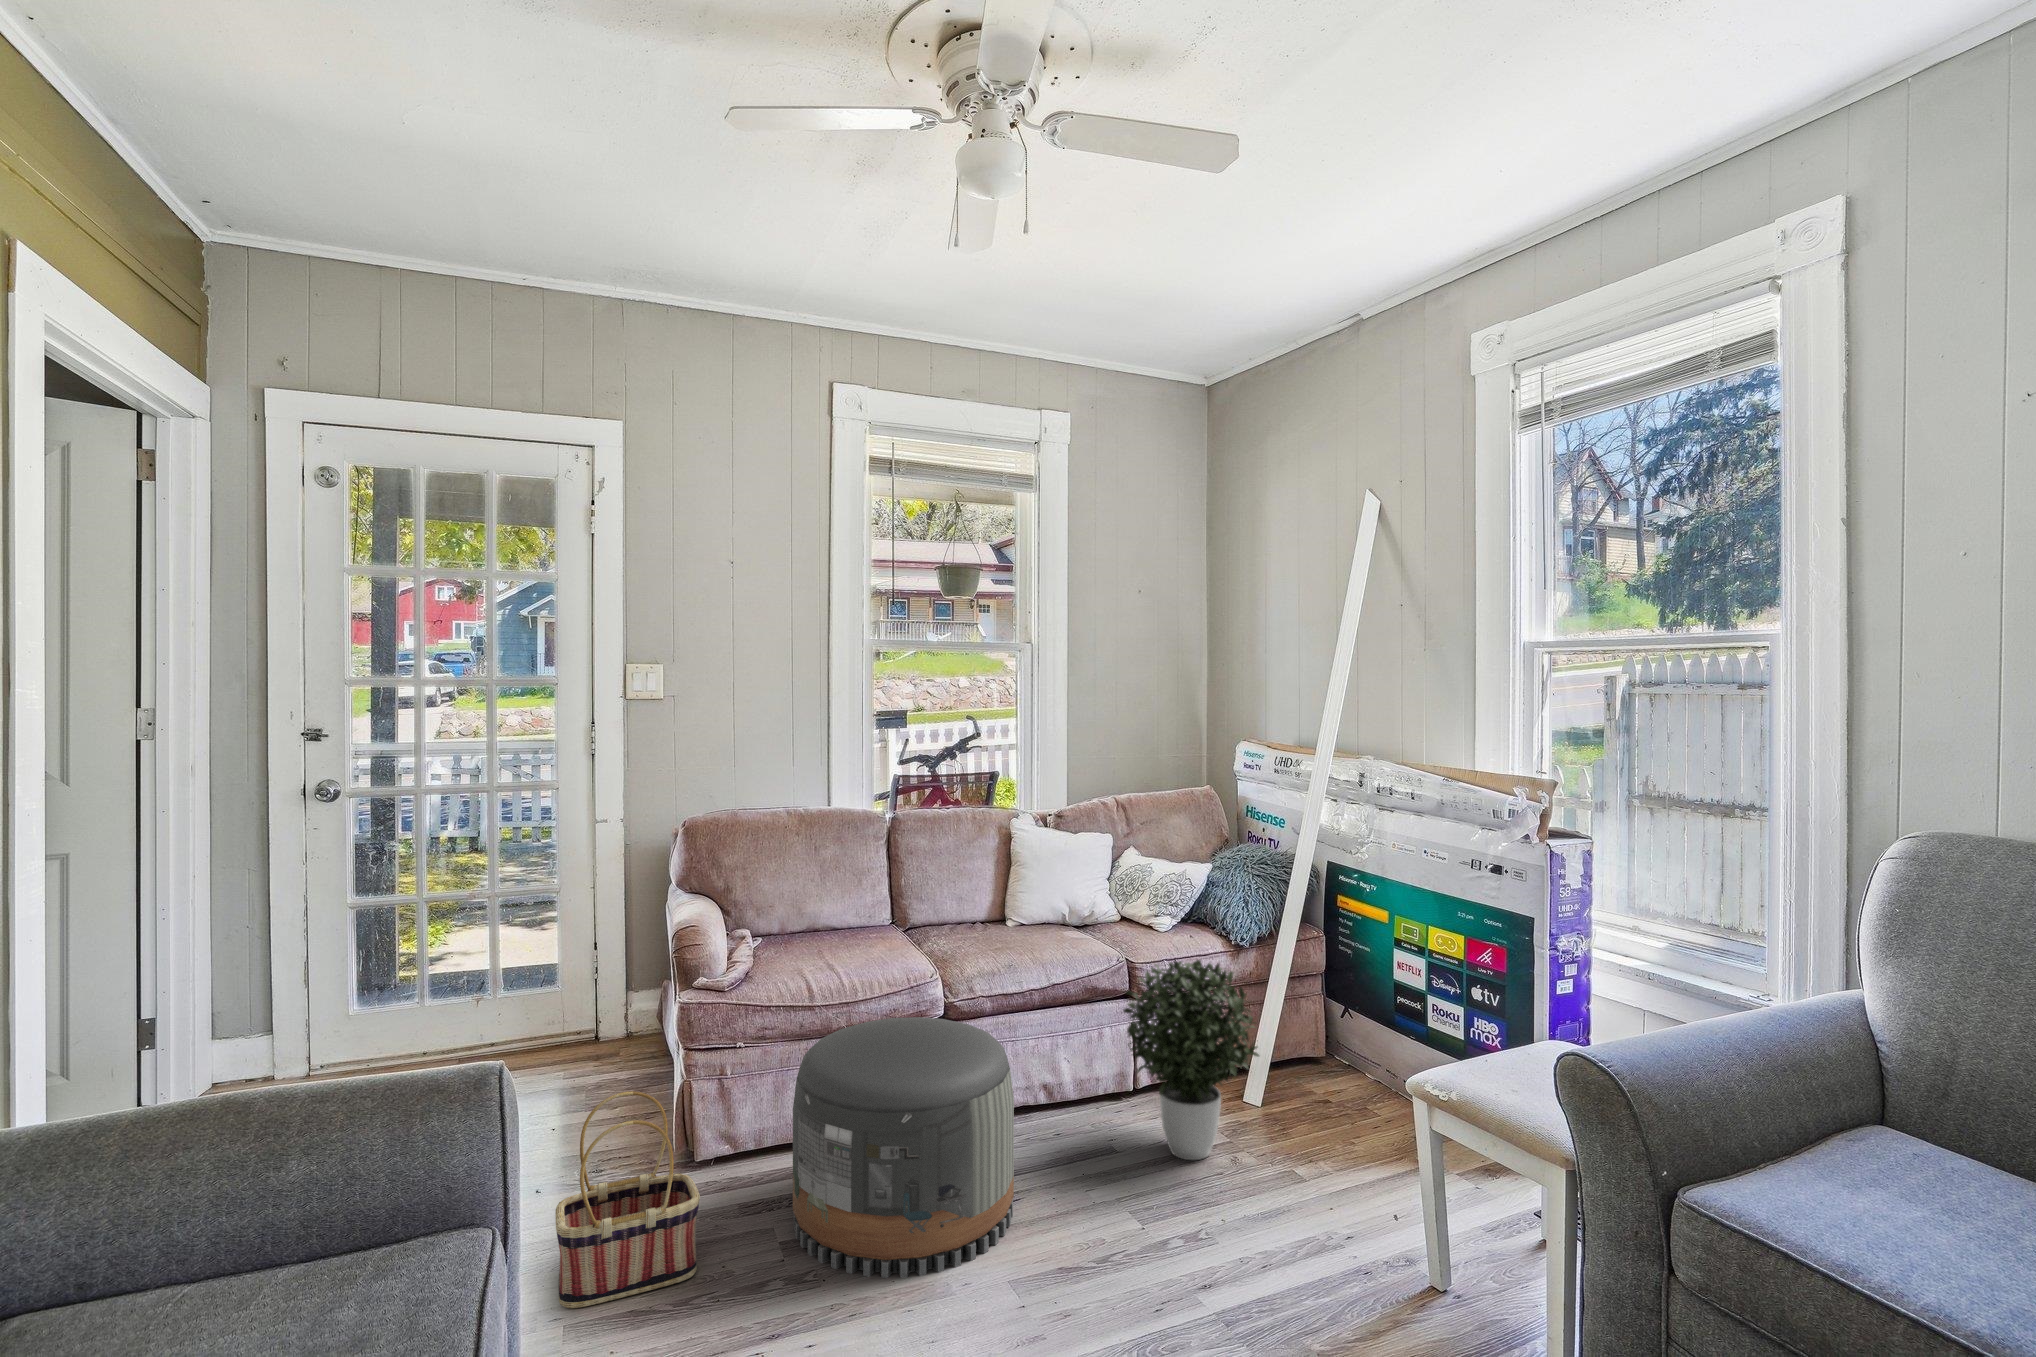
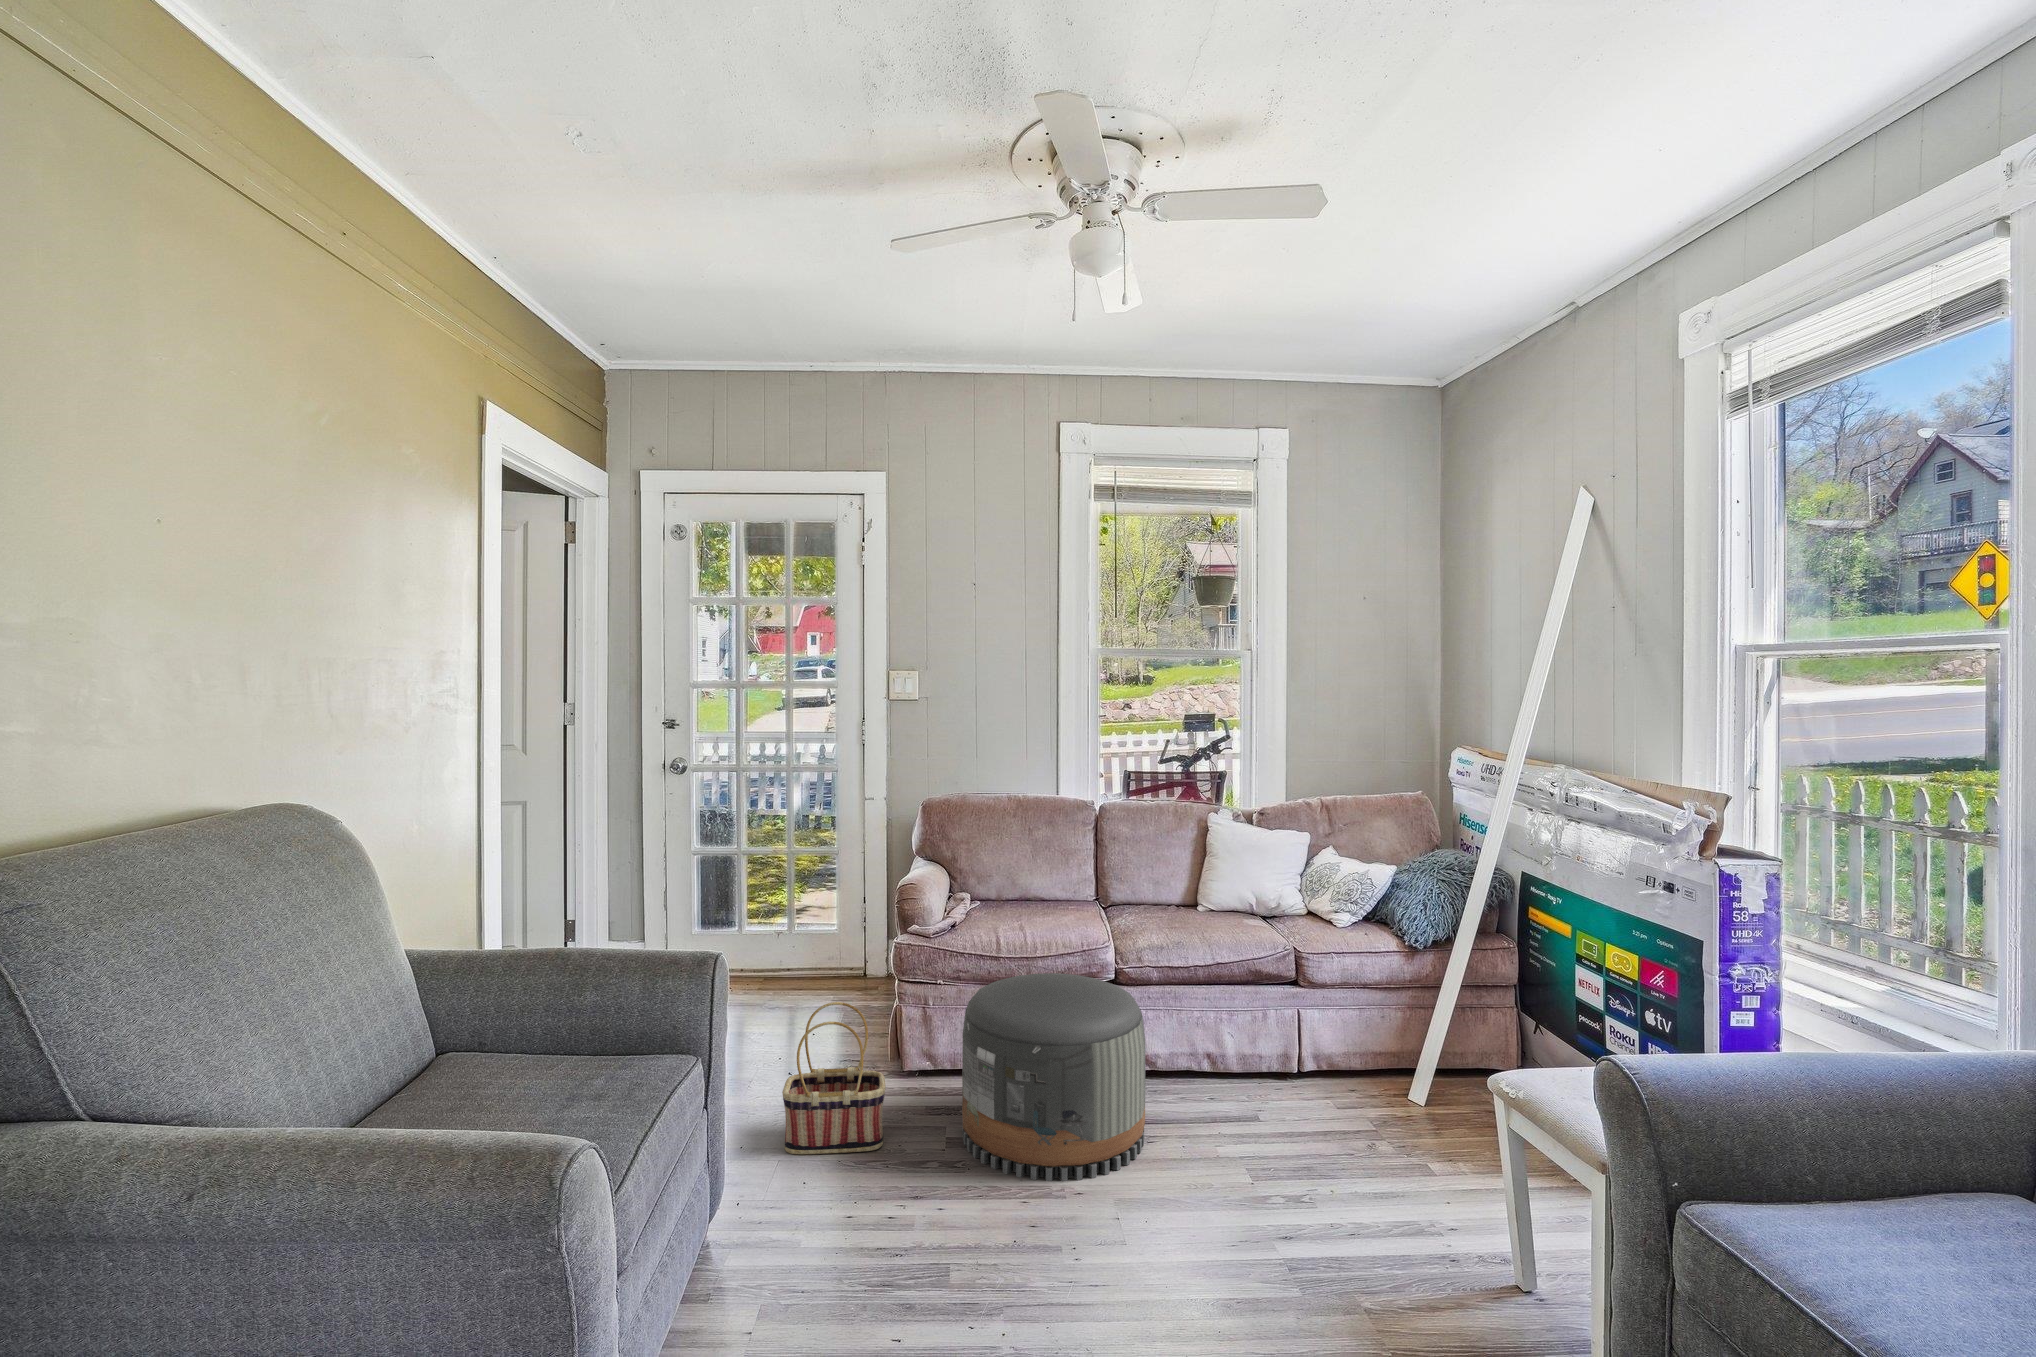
potted plant: present [1124,960,1259,1160] -> none [1268,949,1397,1138]

